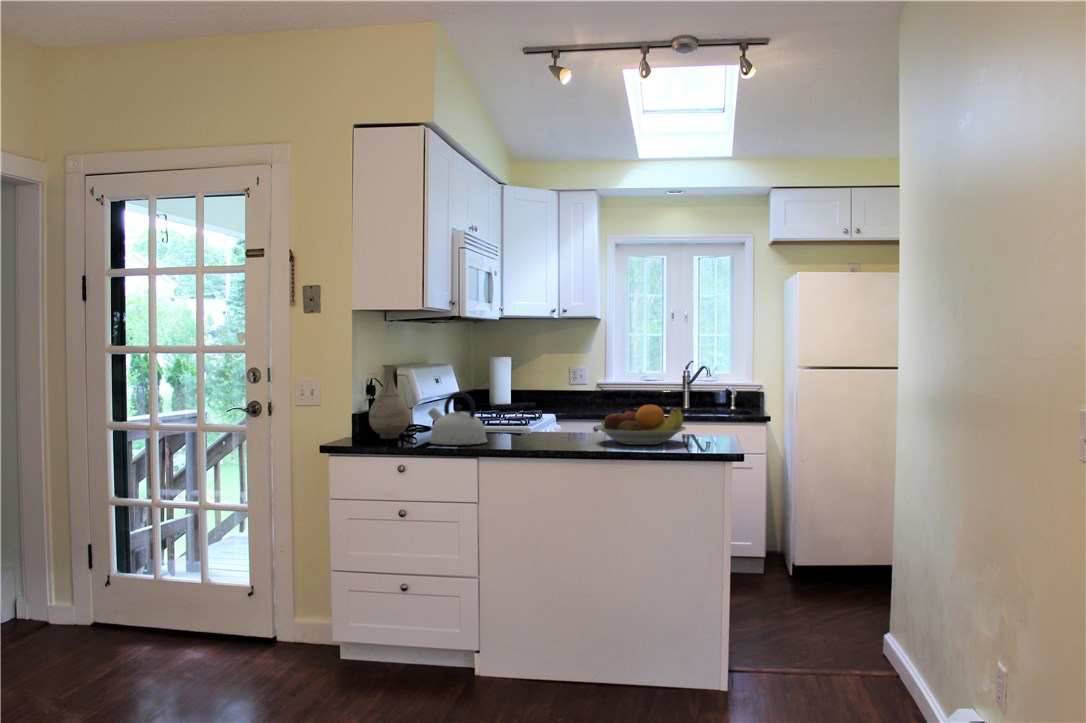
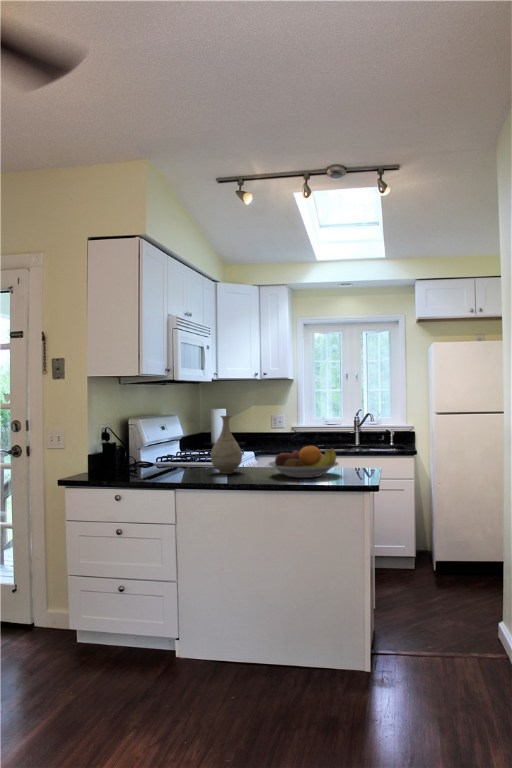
vase: present [369,365,410,439] -> present [211,416,242,474]
kettle: present [428,392,487,445] -> none [142,437,187,479]

